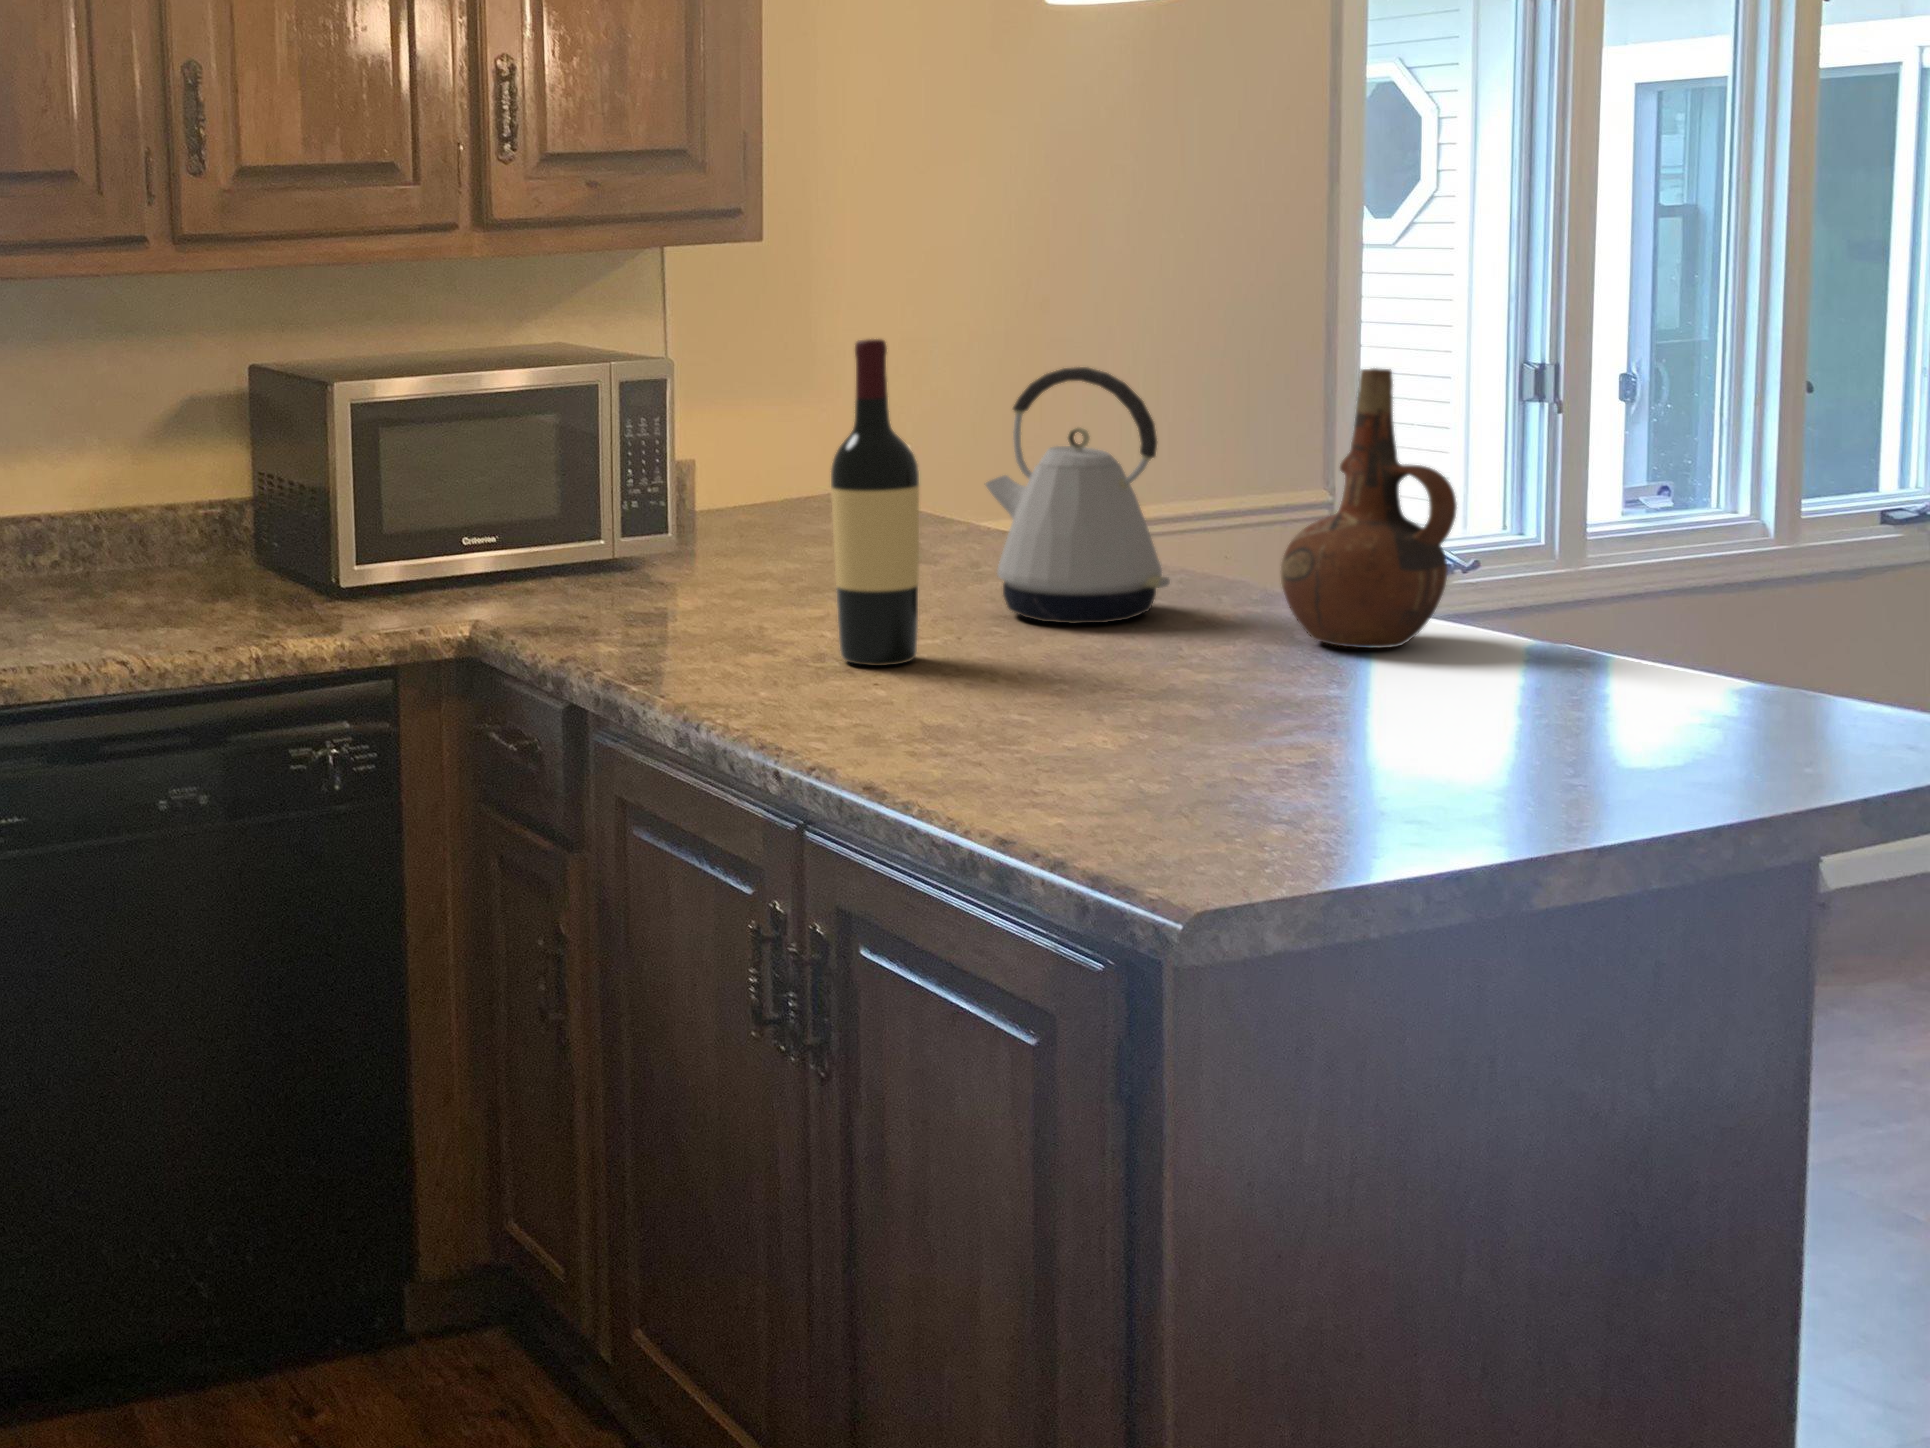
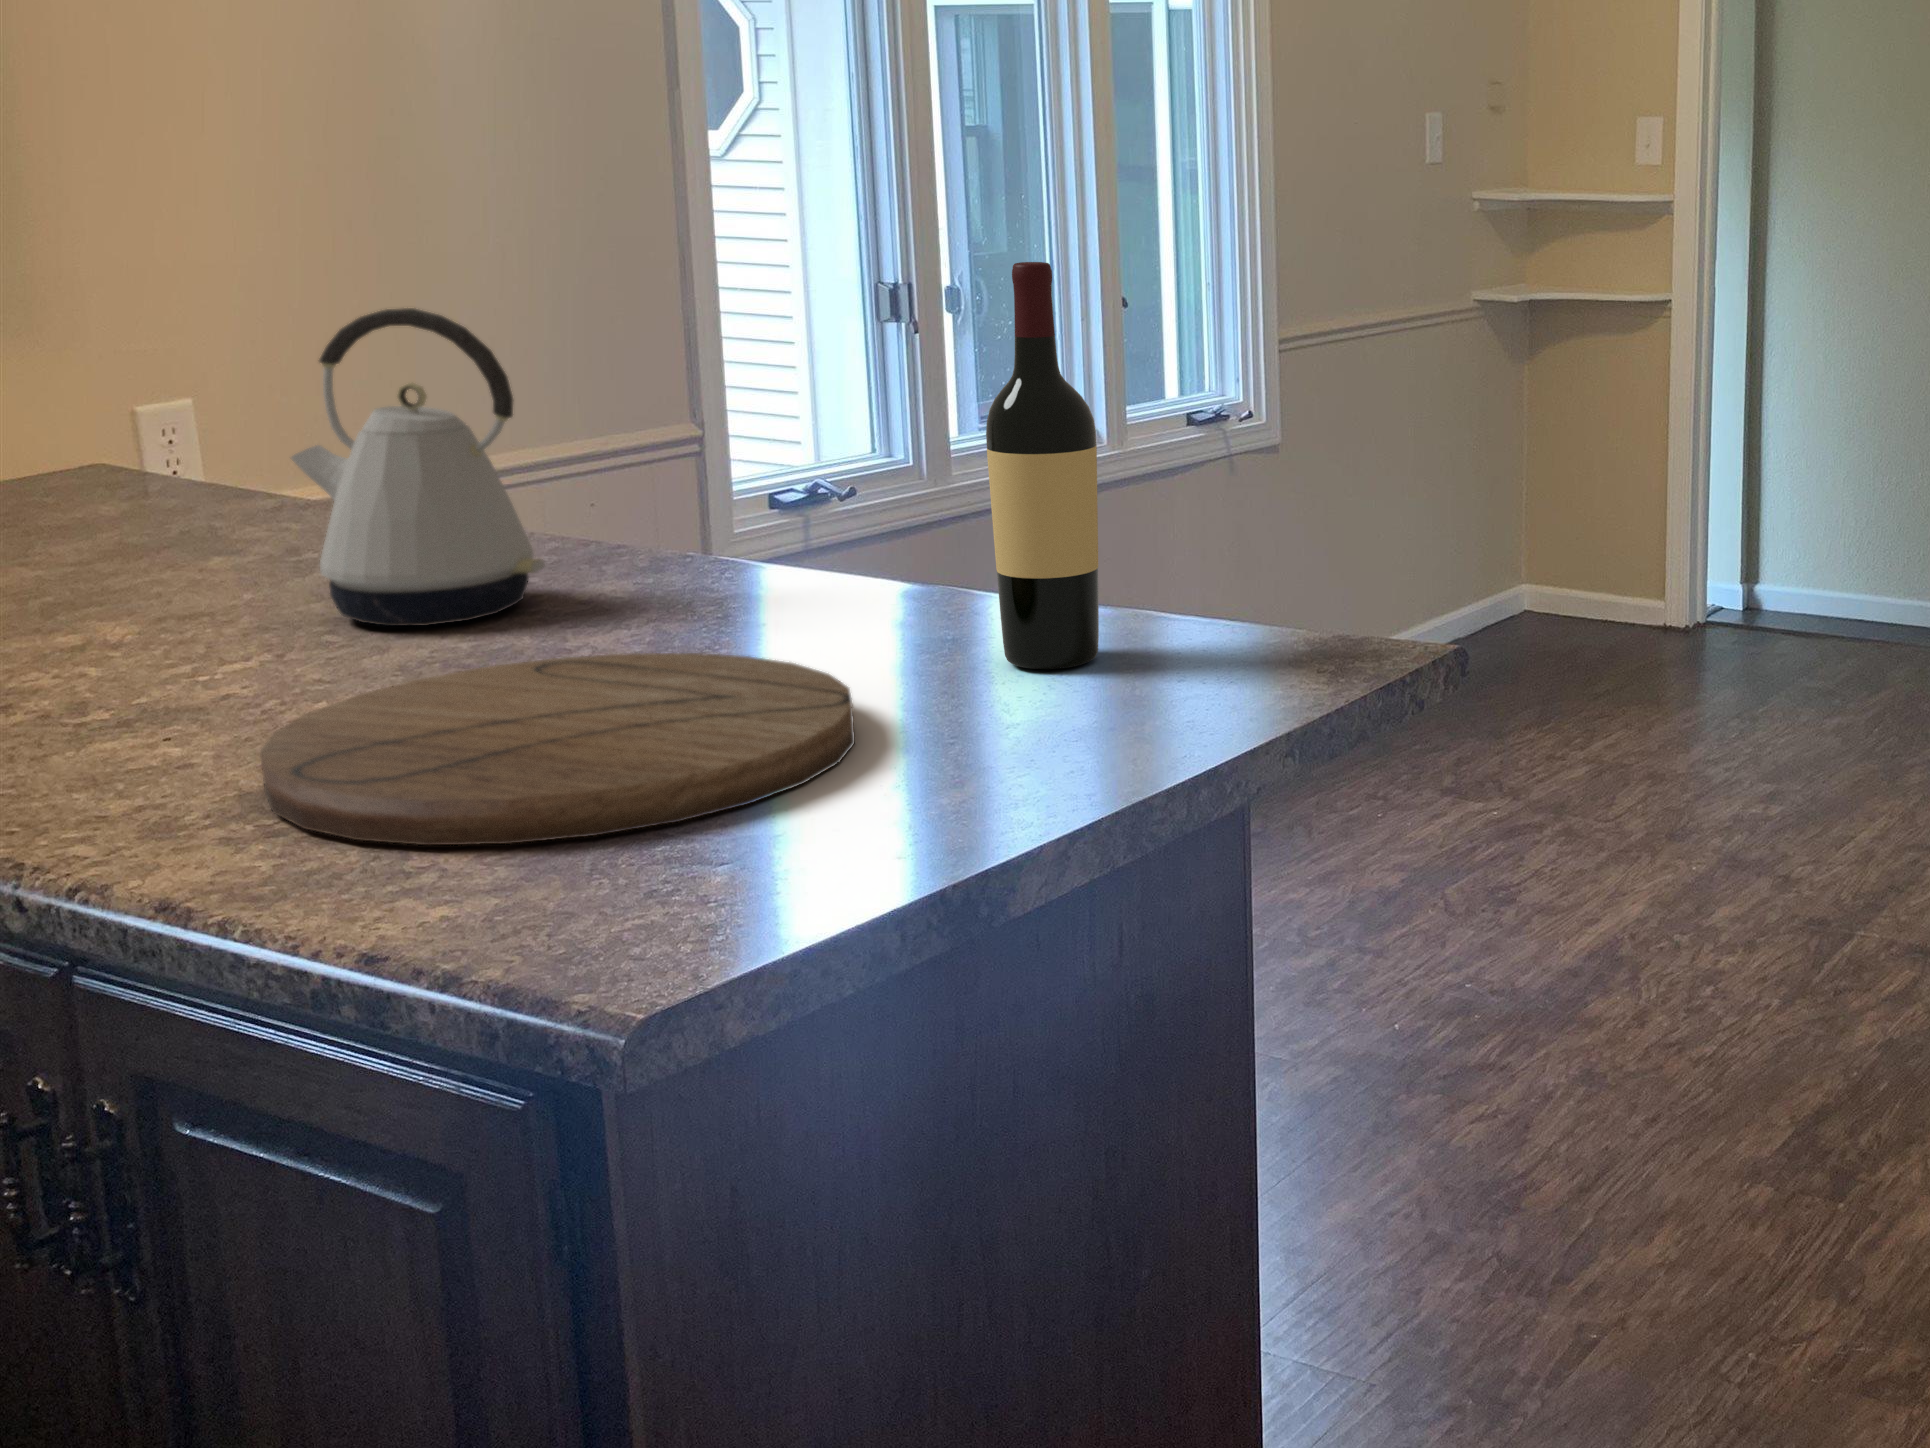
wine bottle: present [831,339,919,666] -> present [986,262,1099,669]
ceramic pitcher: present [1281,368,1457,648] -> none [676,311,859,625]
cutting board: none [942,652,1420,784] -> present [260,653,855,845]

